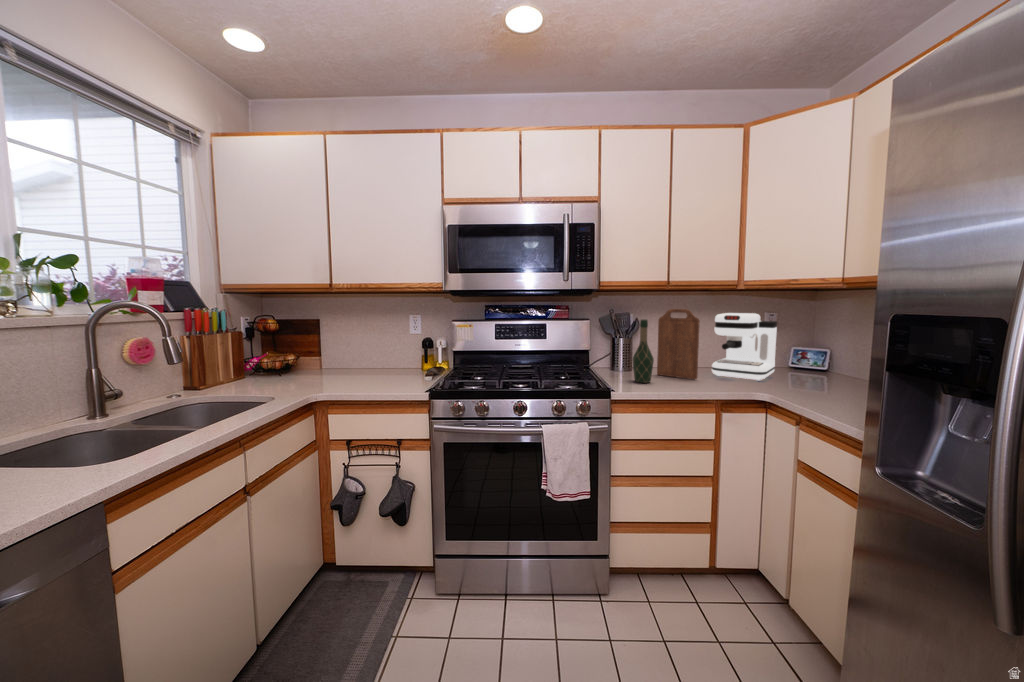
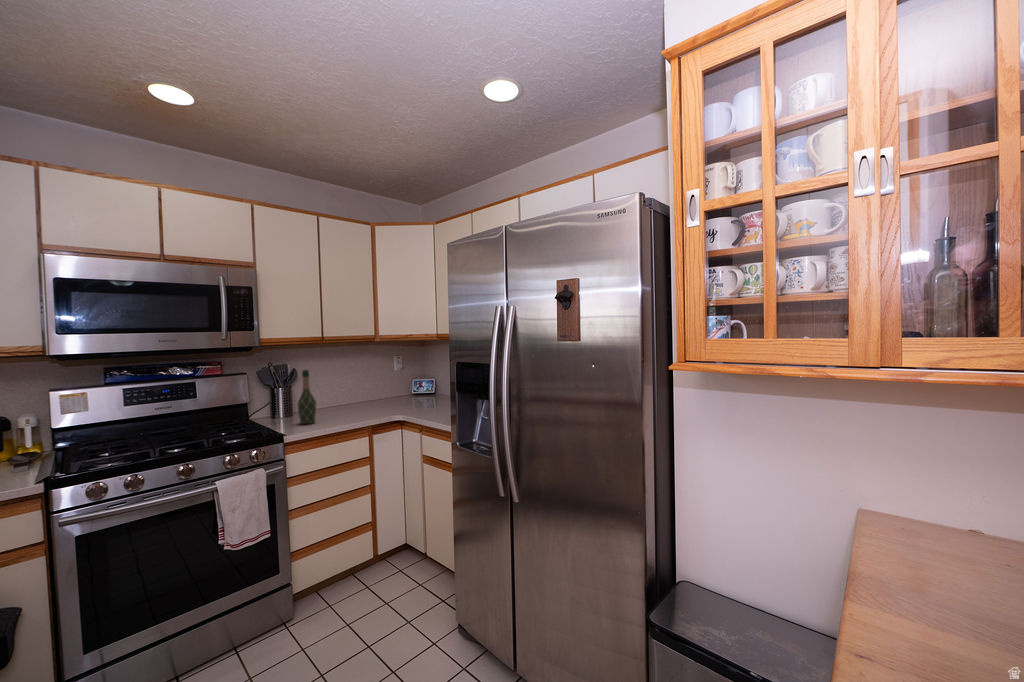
cutting board: present [657,309,700,379] -> none [315,358,351,415]
coffee maker: present [712,313,777,381] -> none [360,357,403,408]

